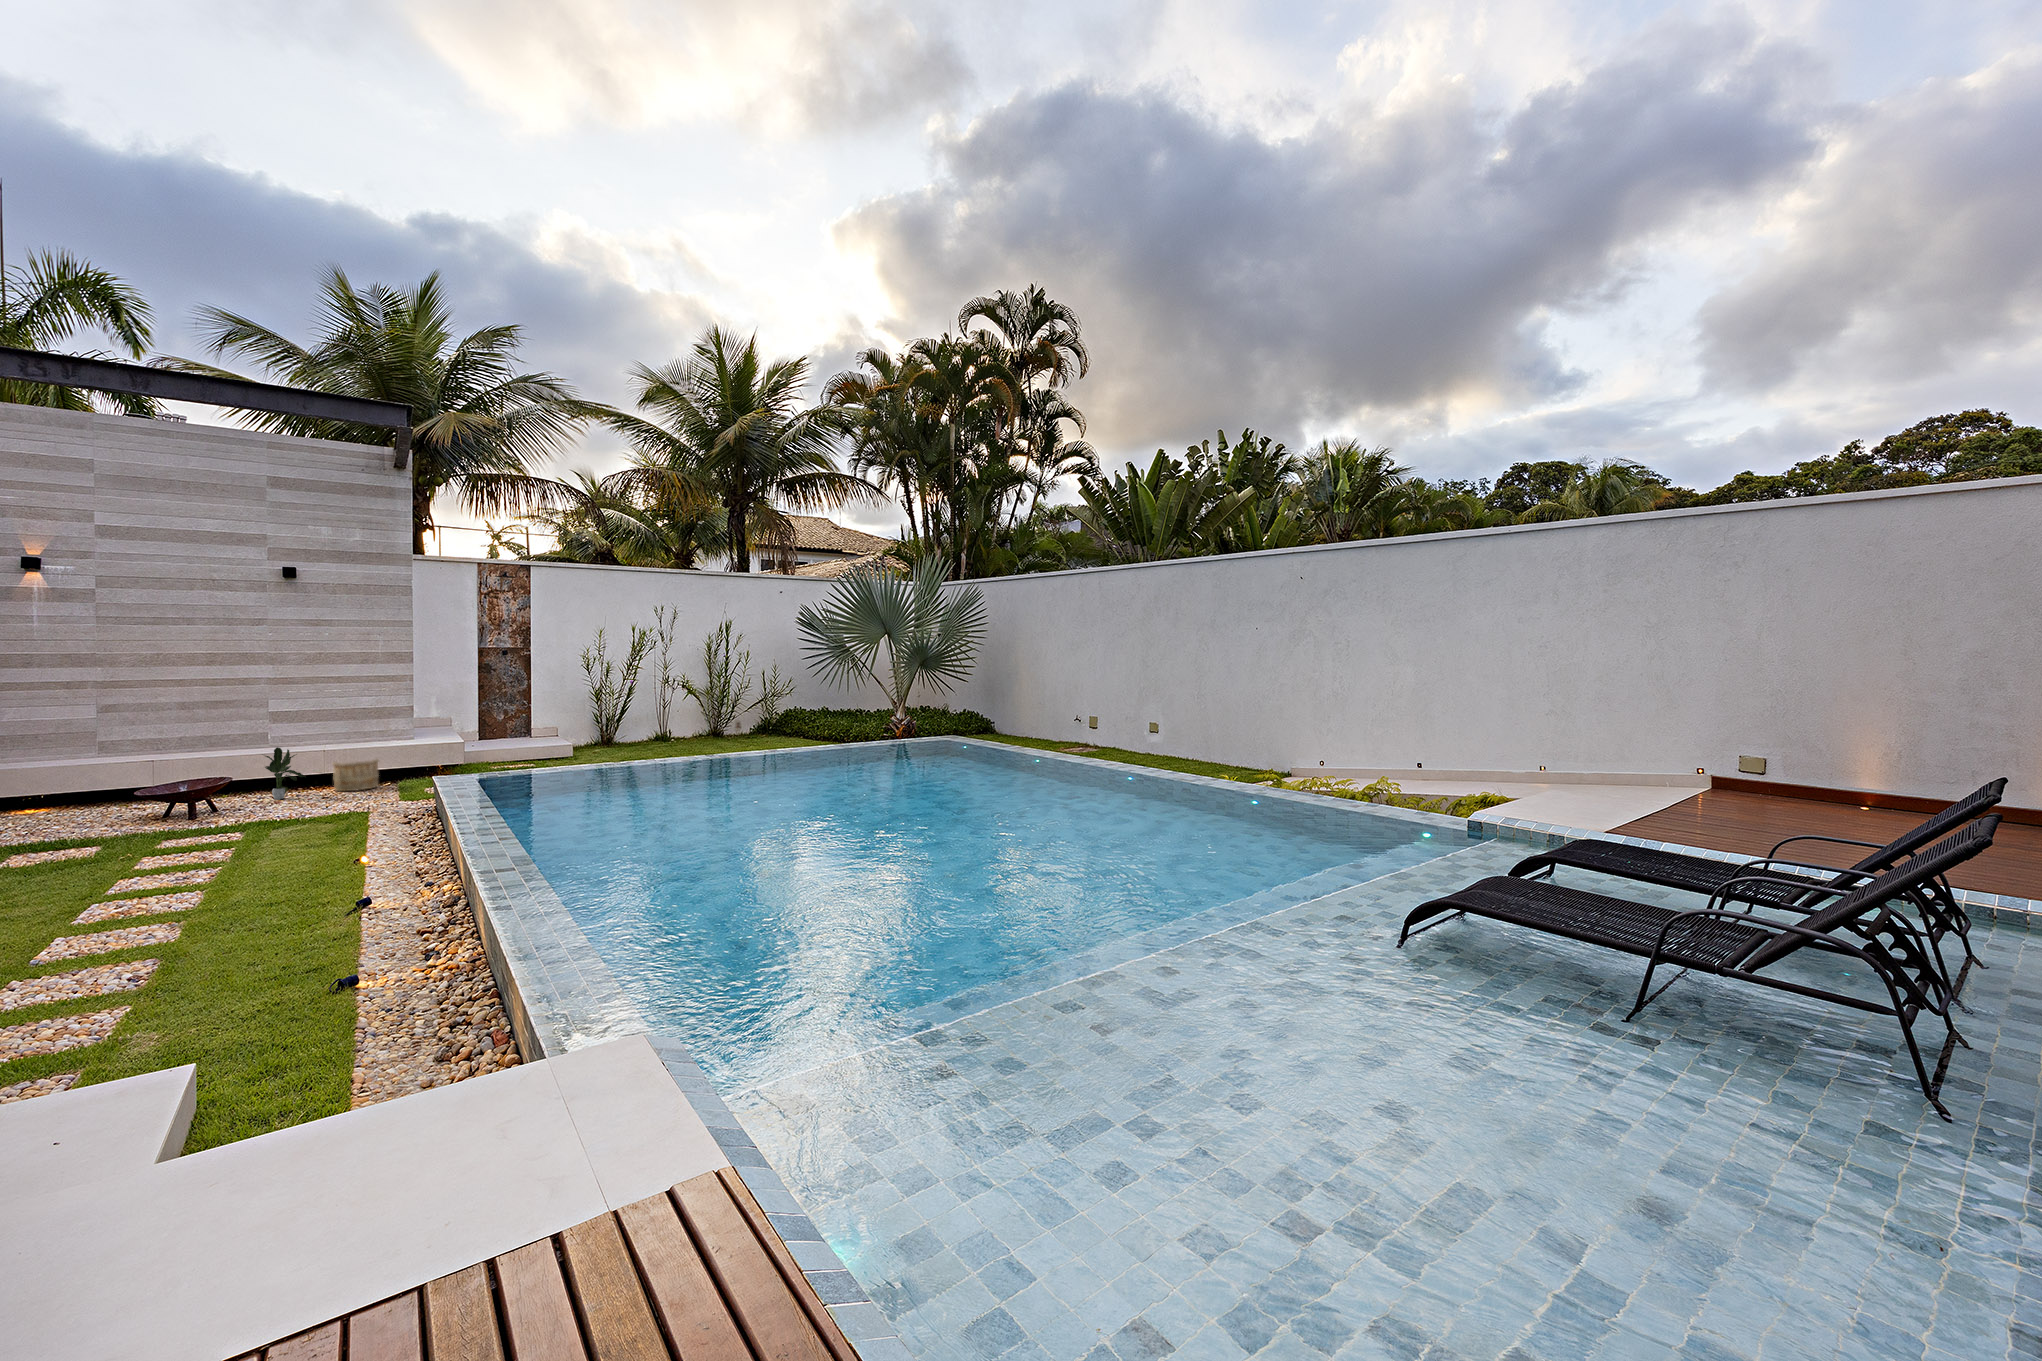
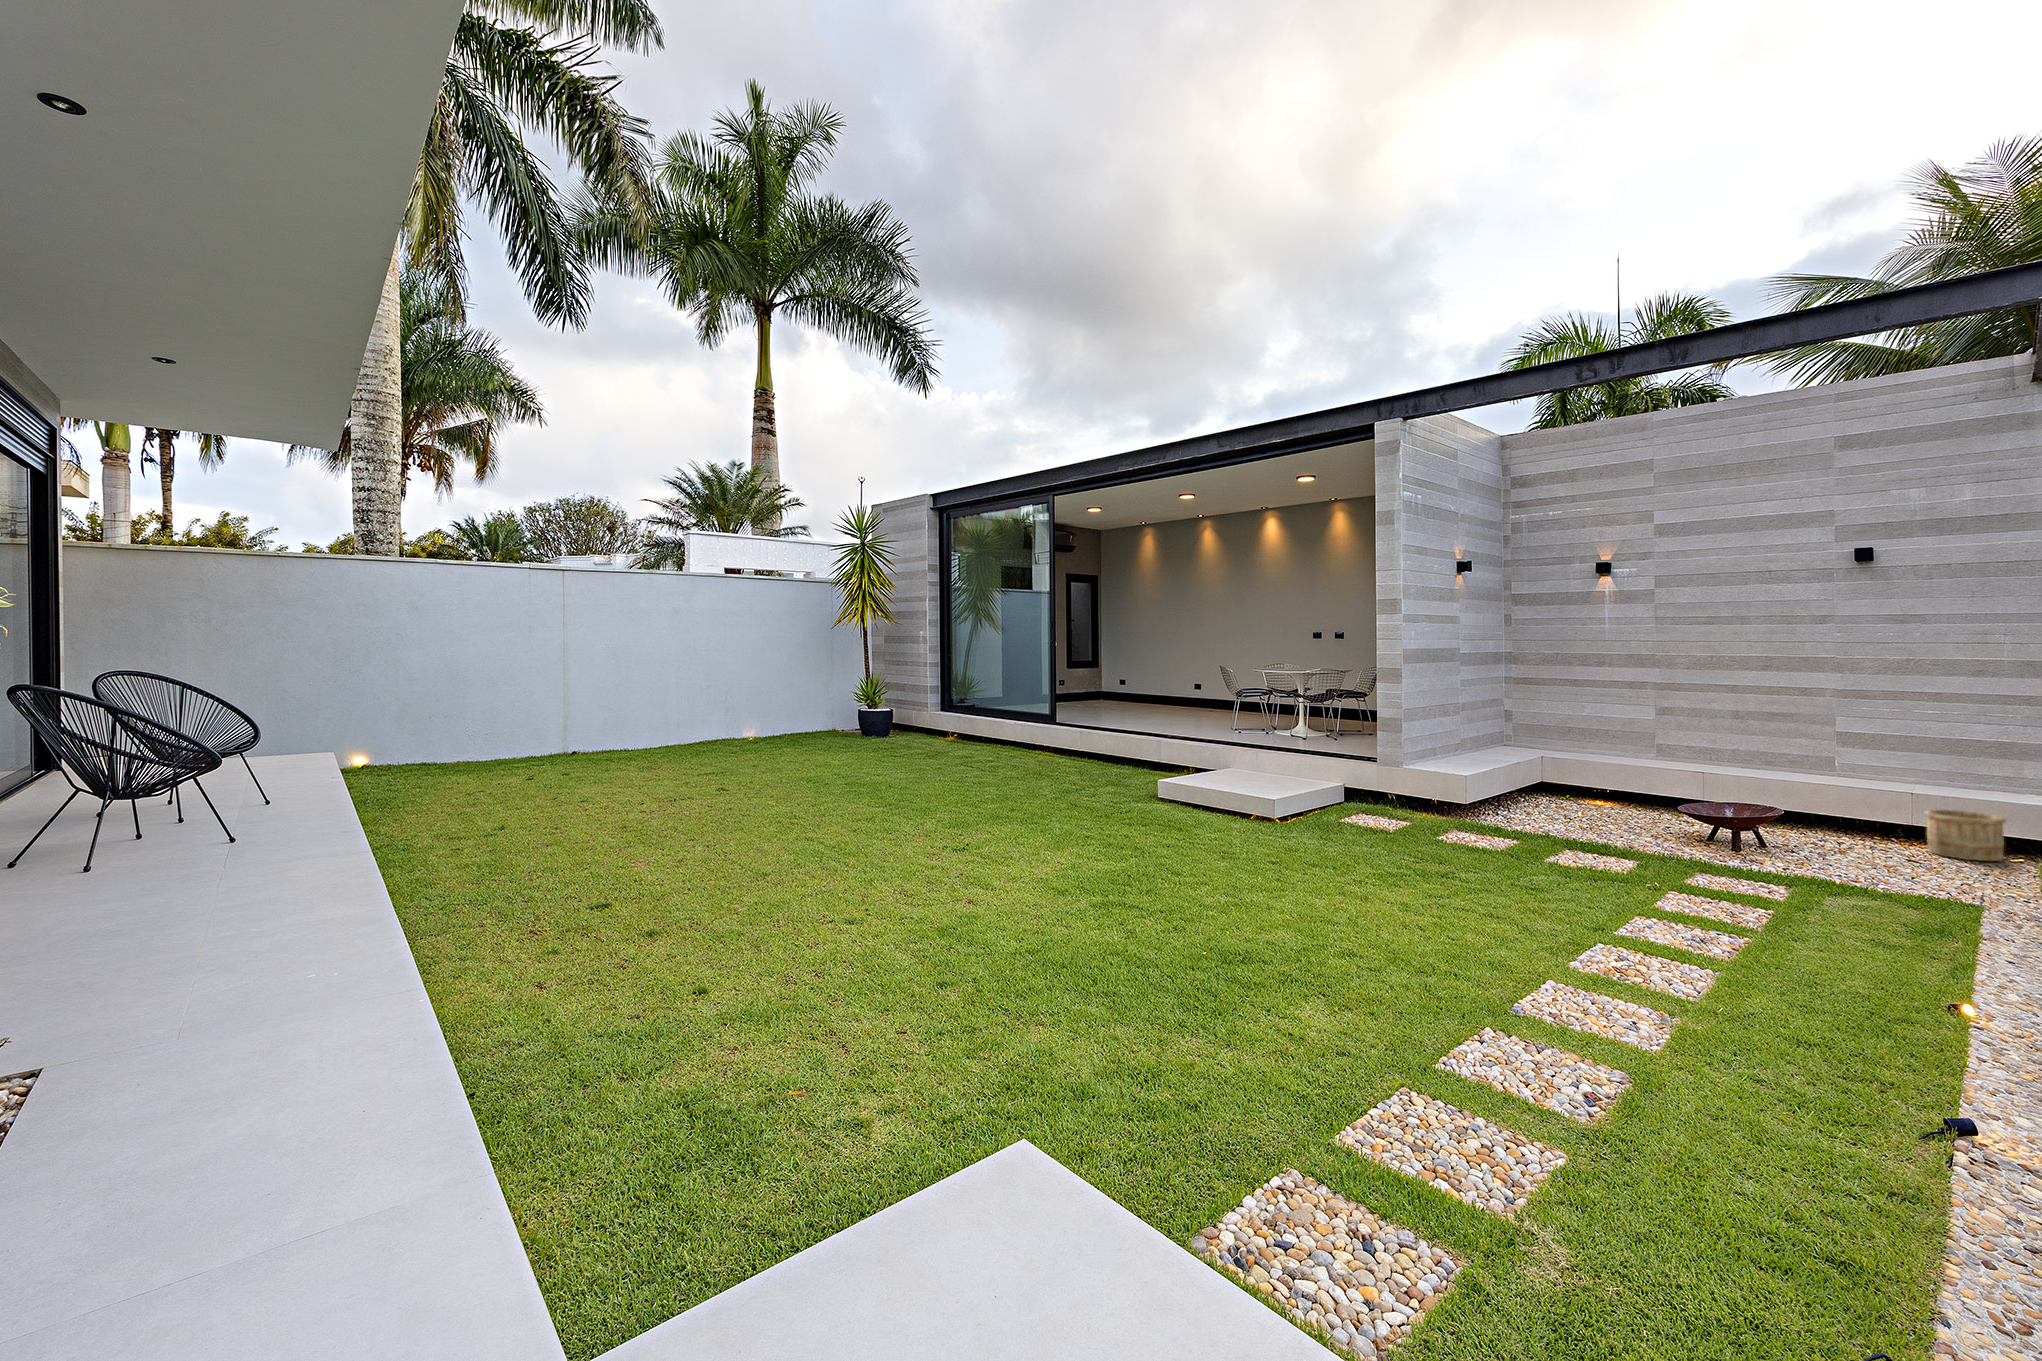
potted plant: present [265,747,305,799] -> none [1822,779,1884,847]

